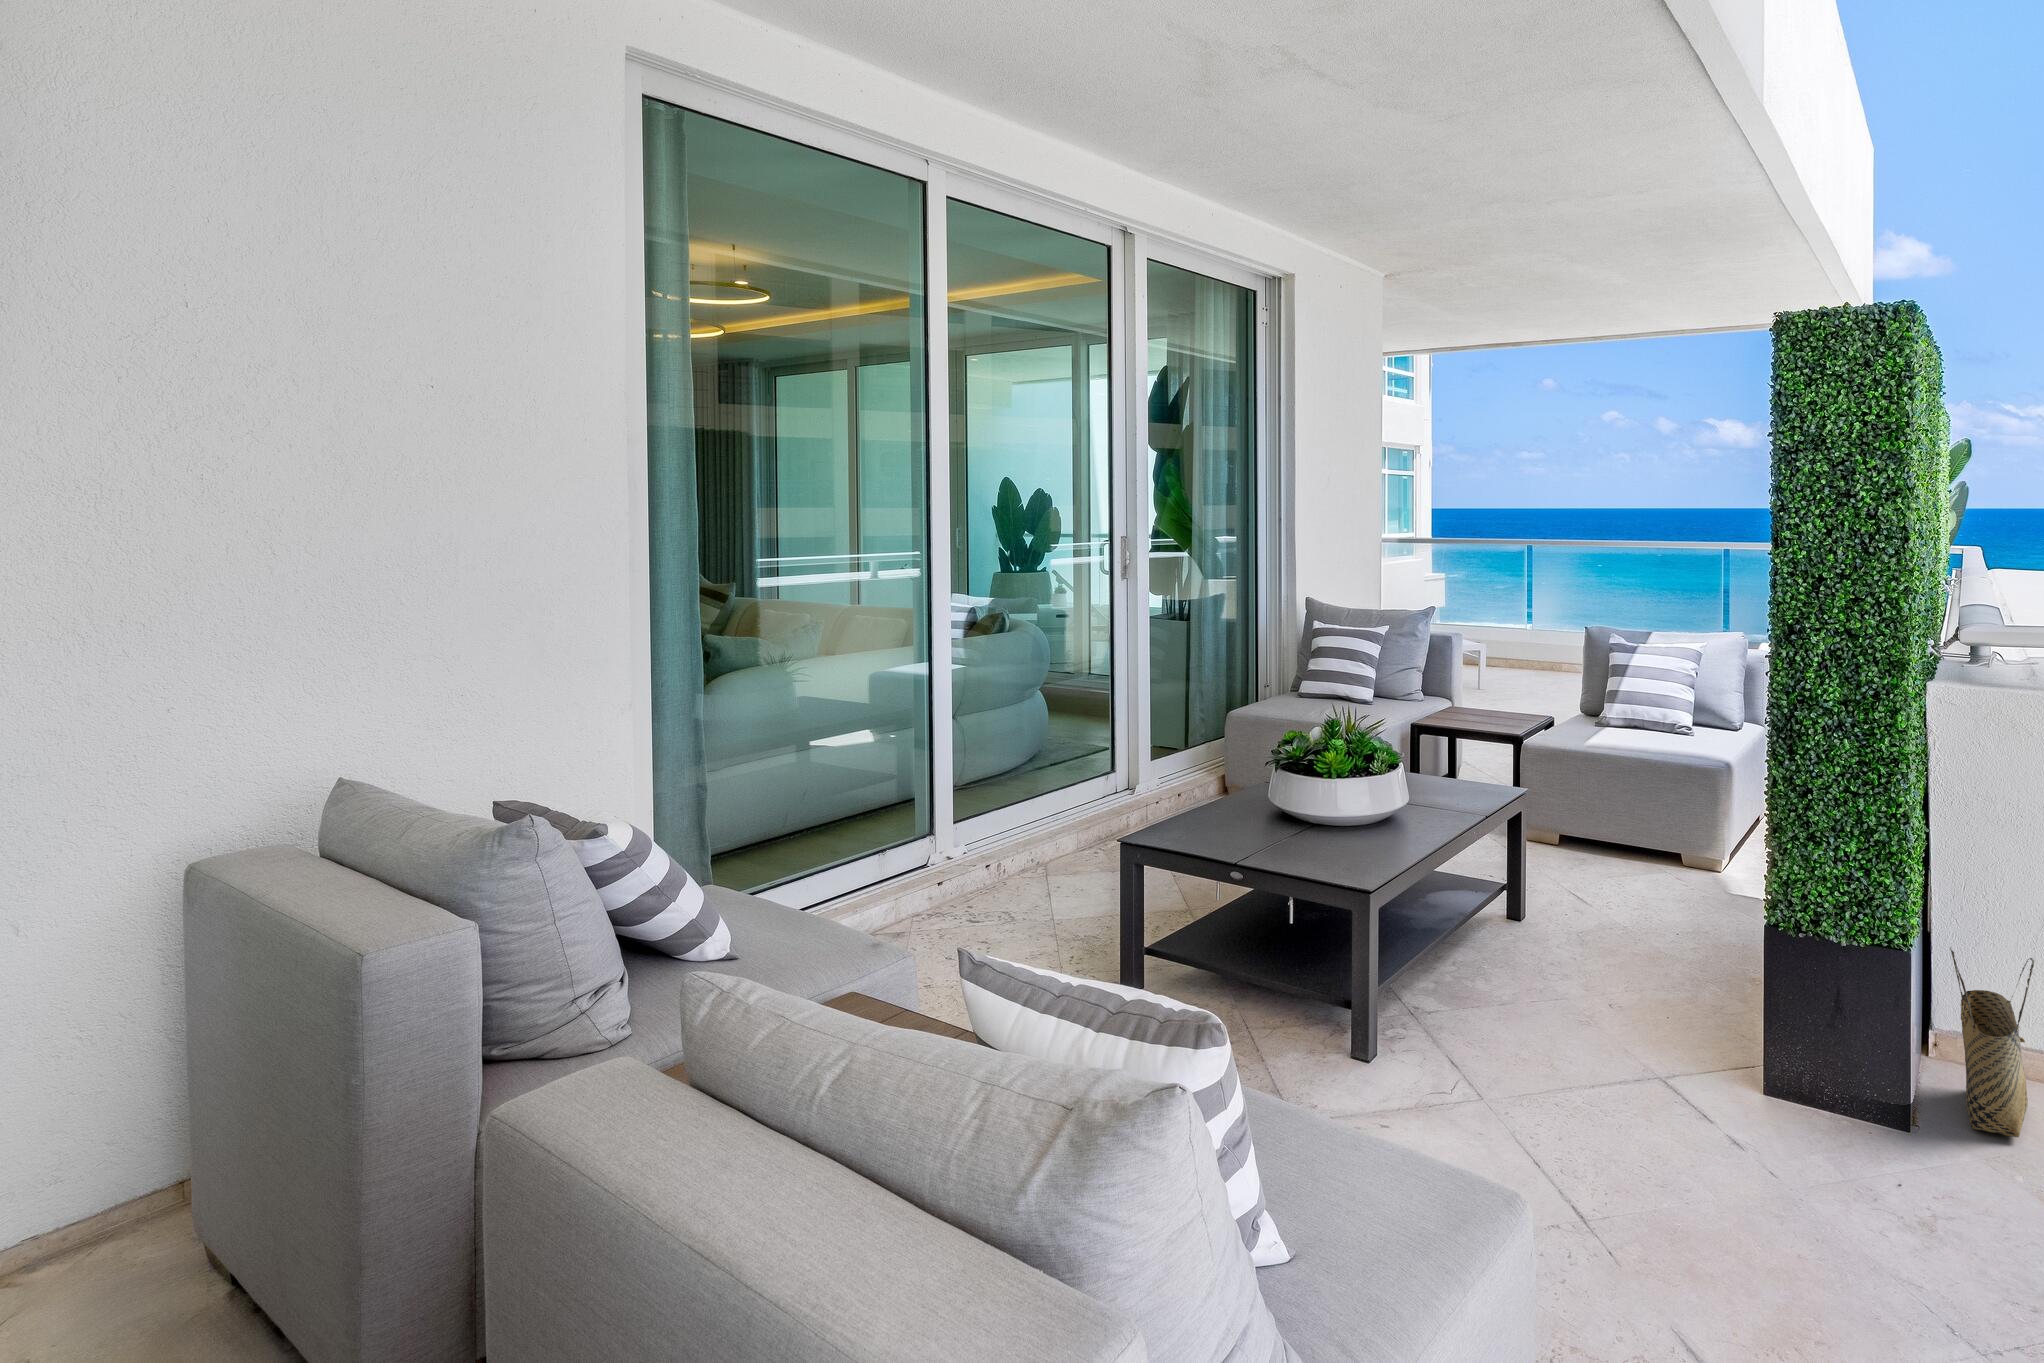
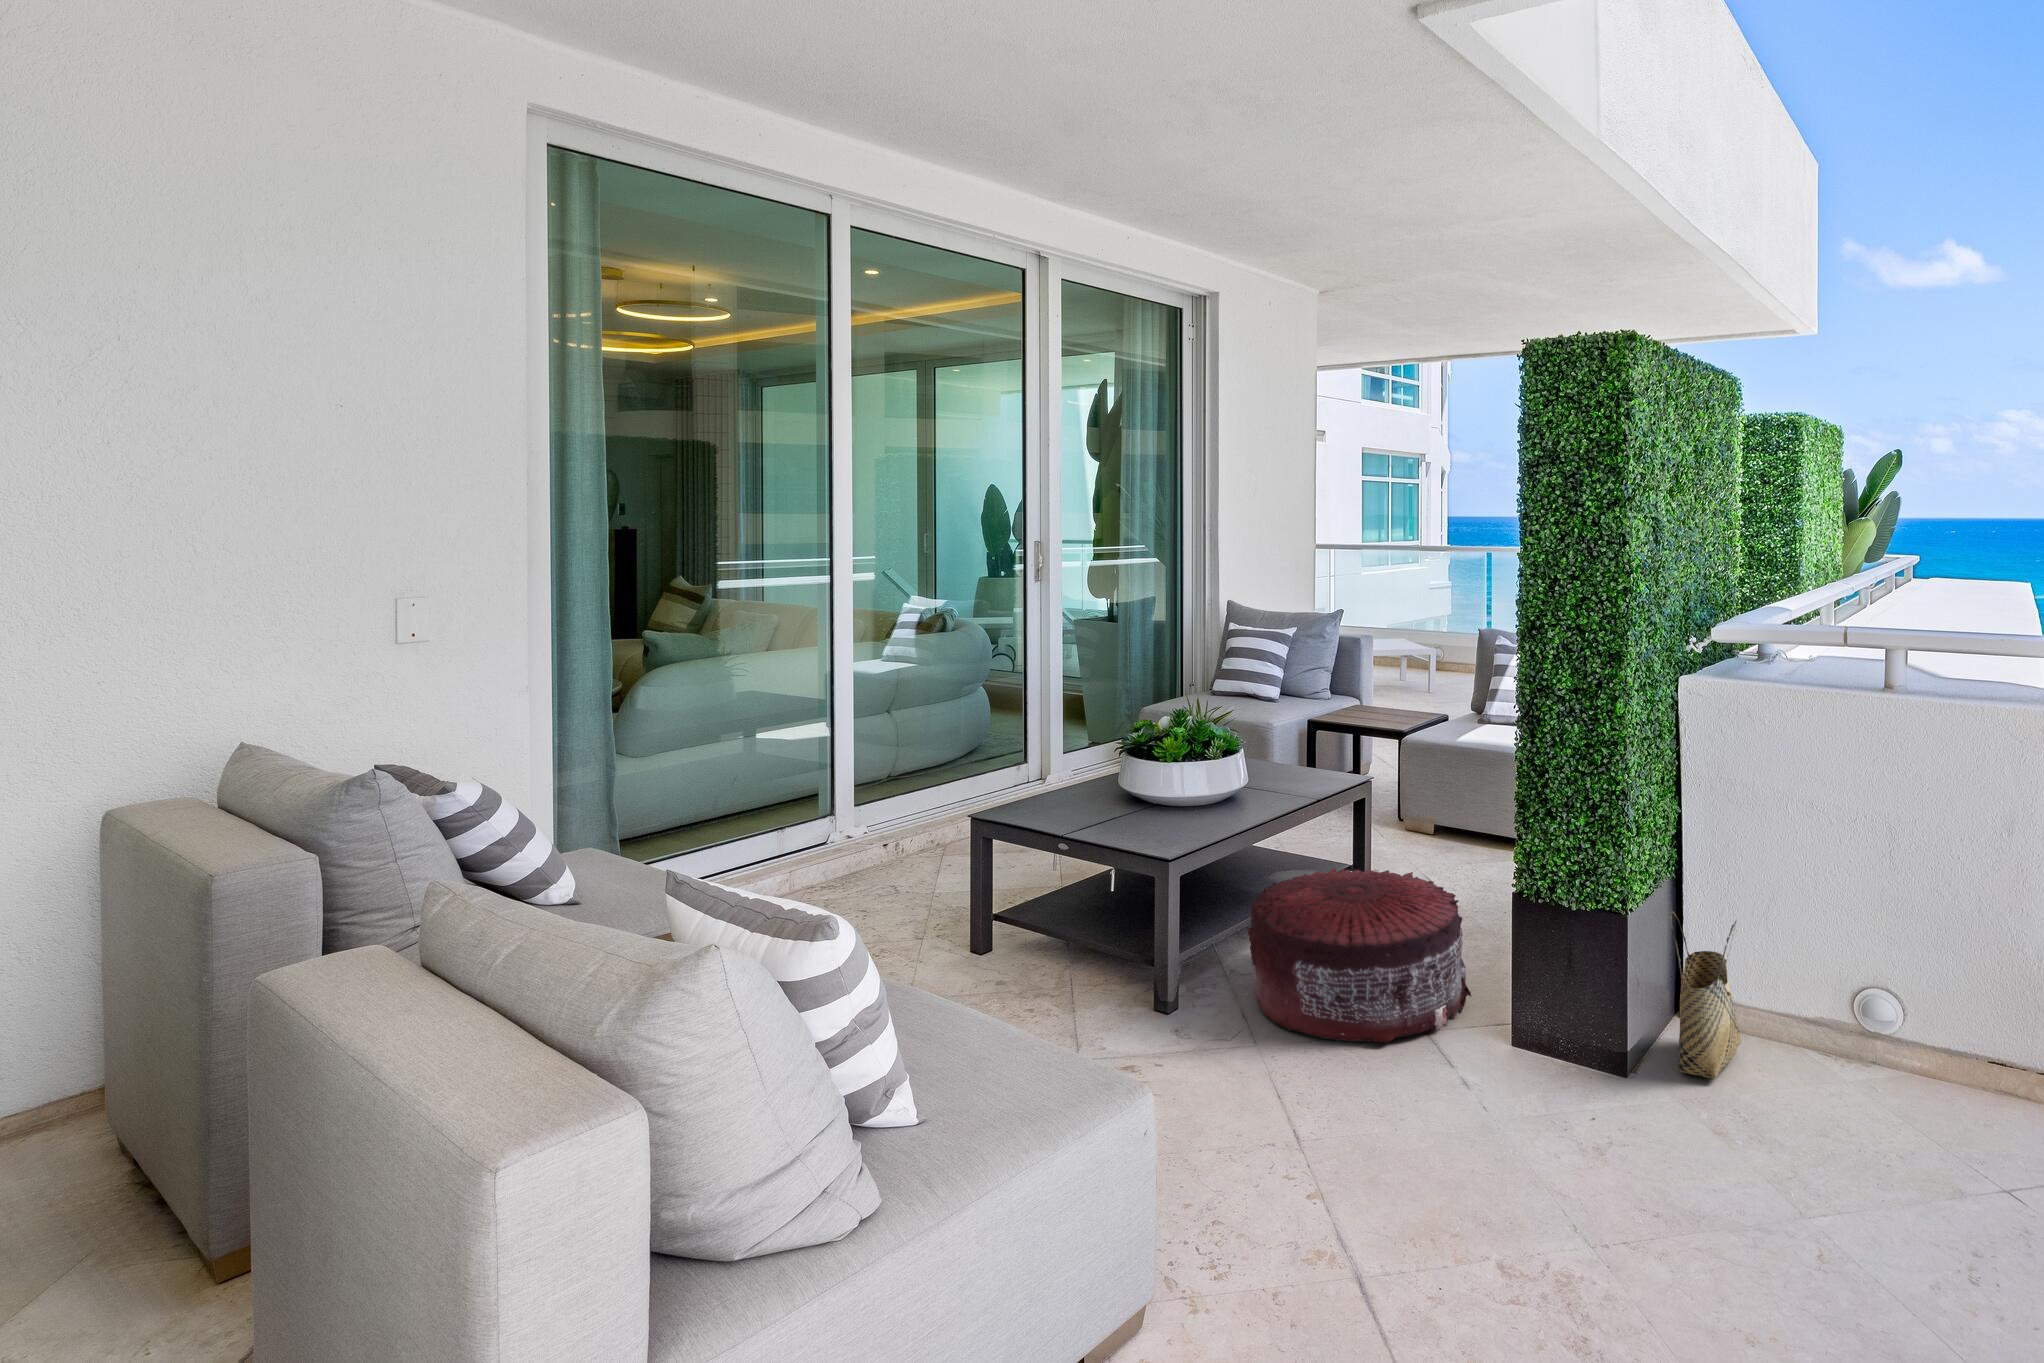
pouf: none [1448,893,1700,1097] -> present [1247,867,1471,1043]

